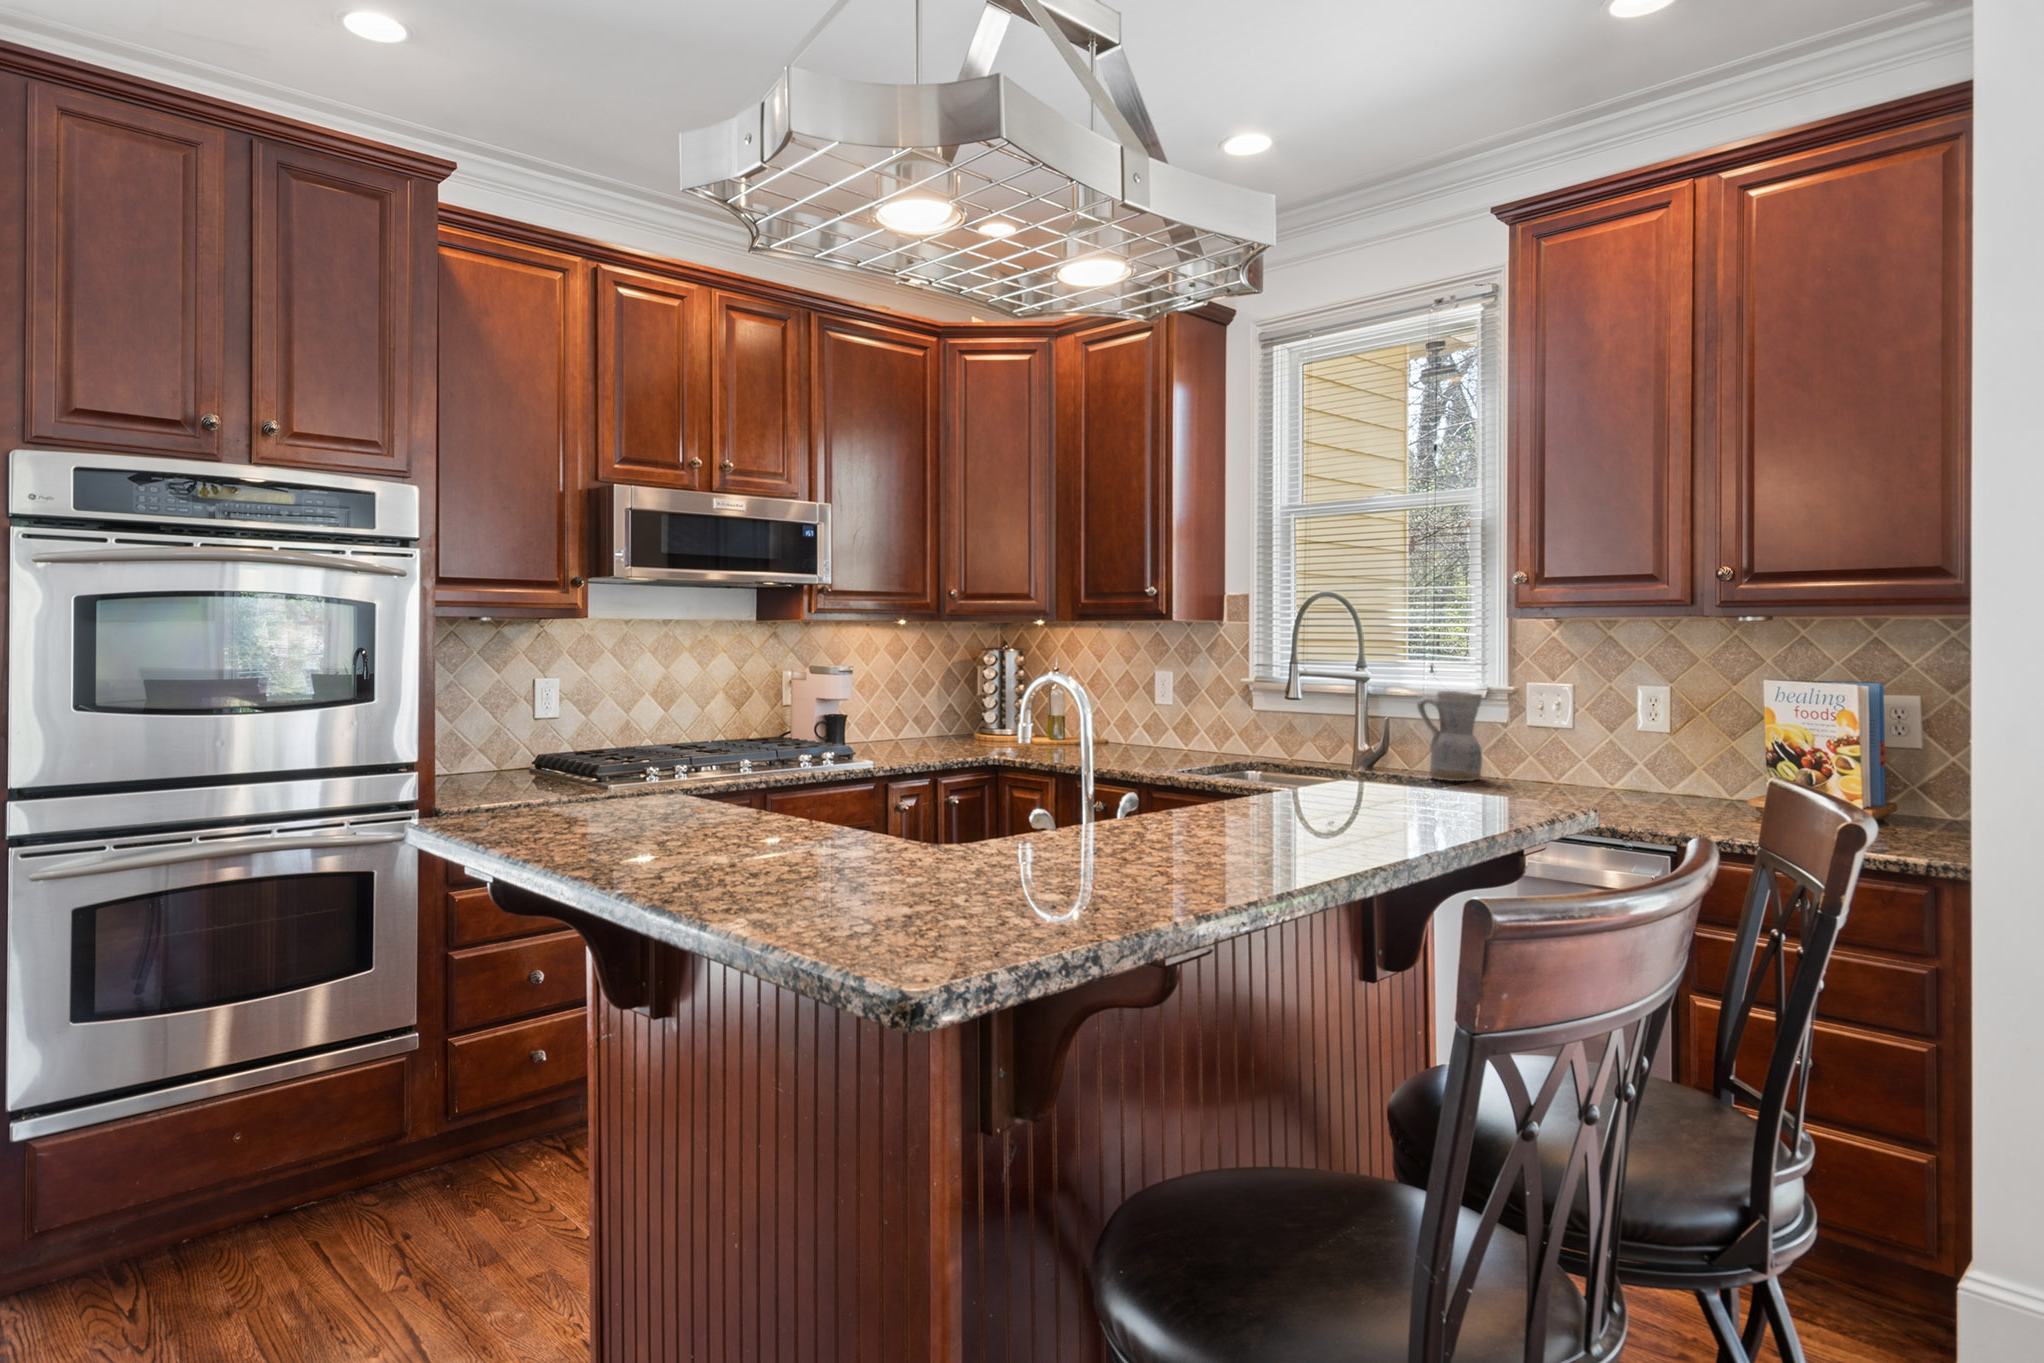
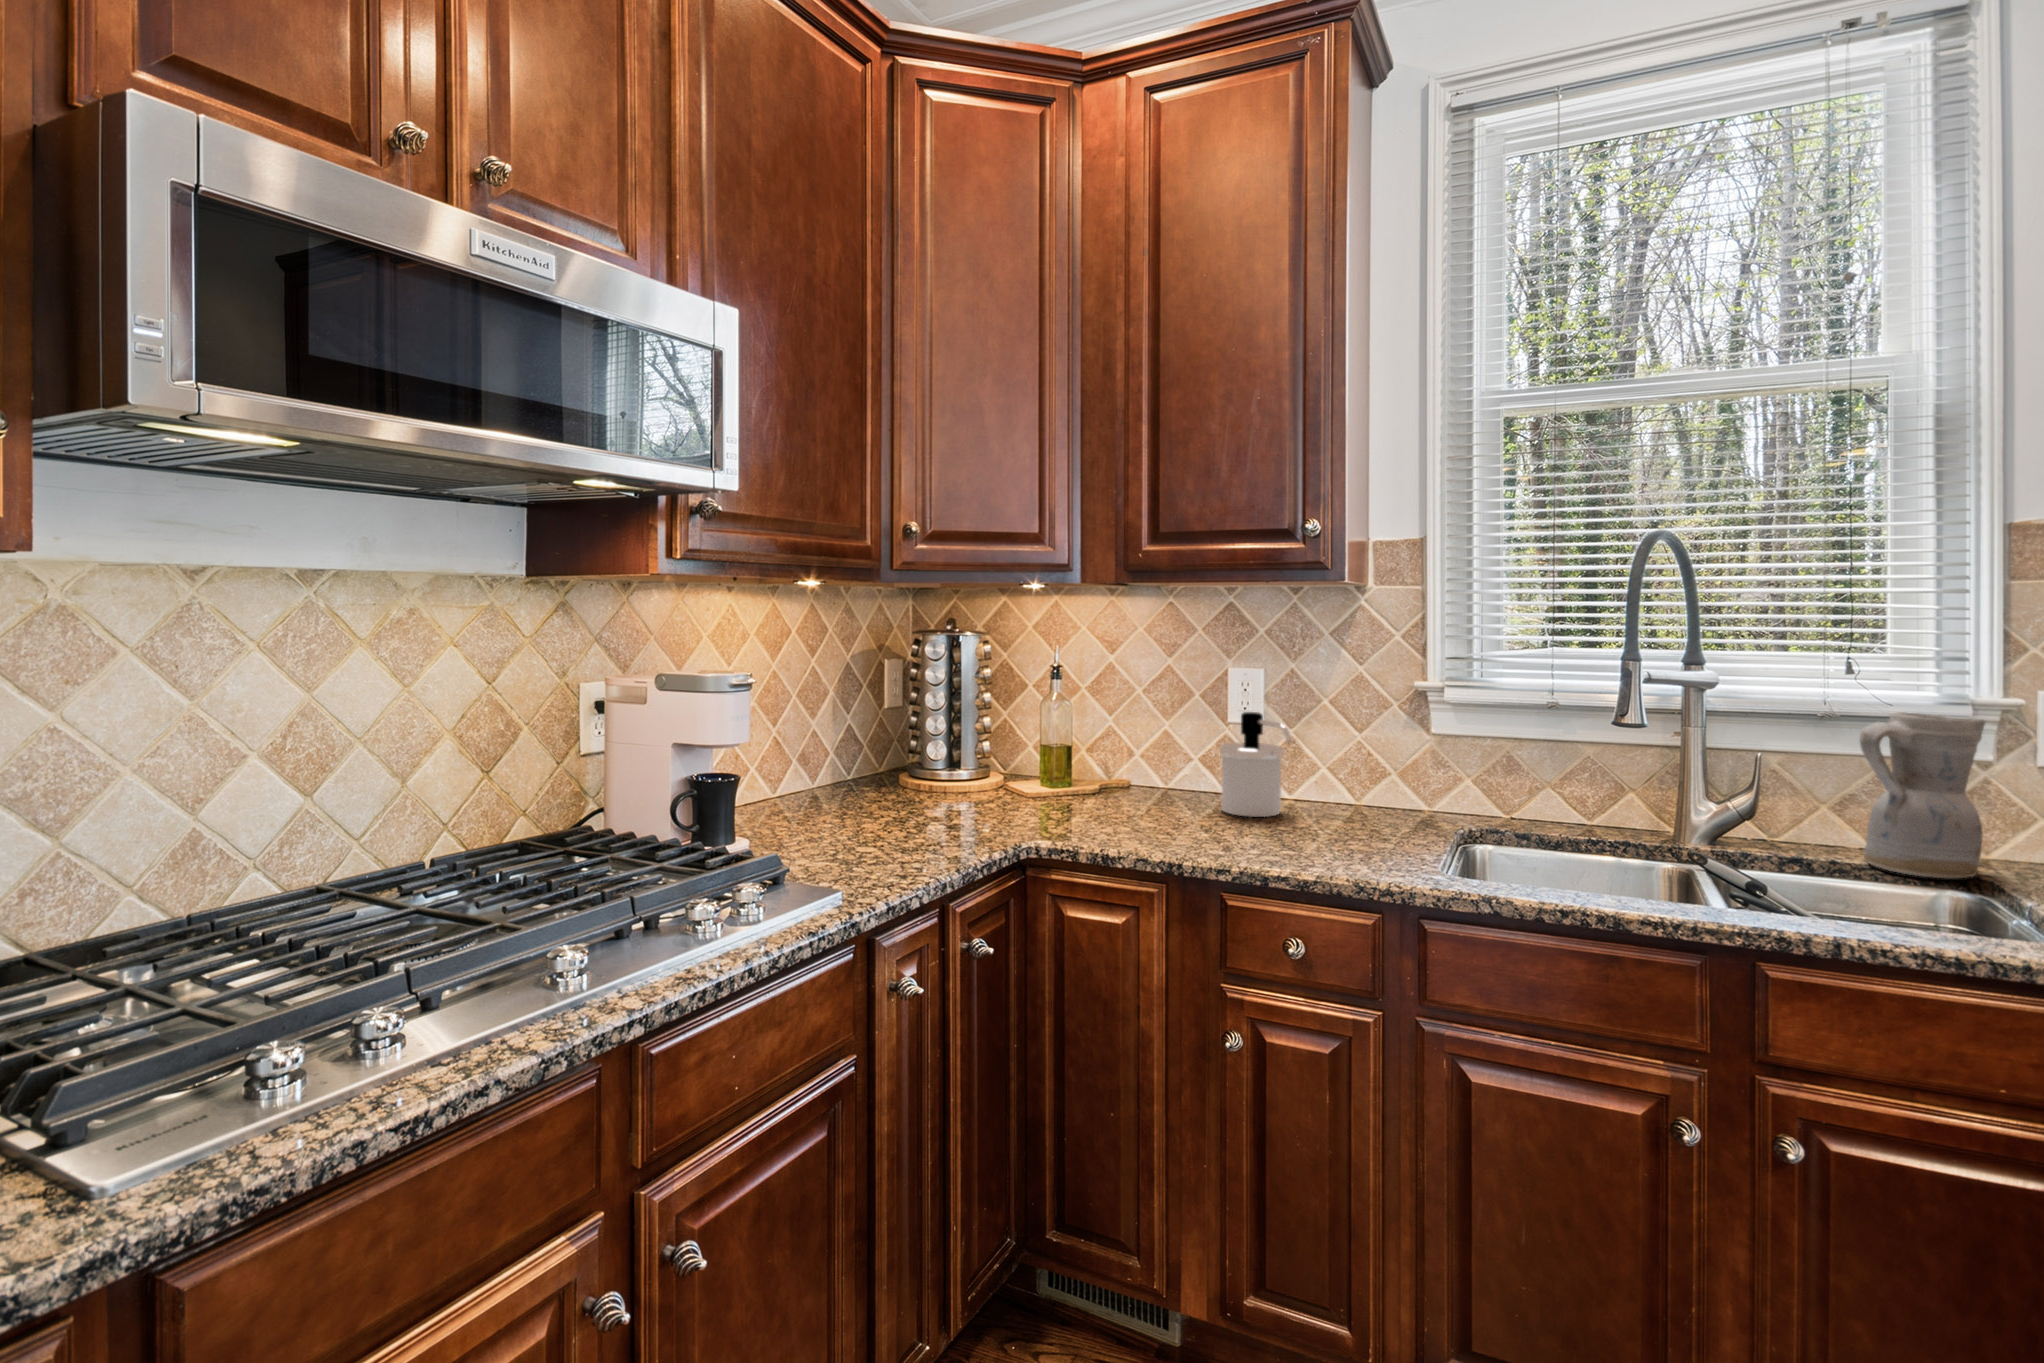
soap dispenser: none [1134,695,1170,755] -> present [1220,712,1292,817]

